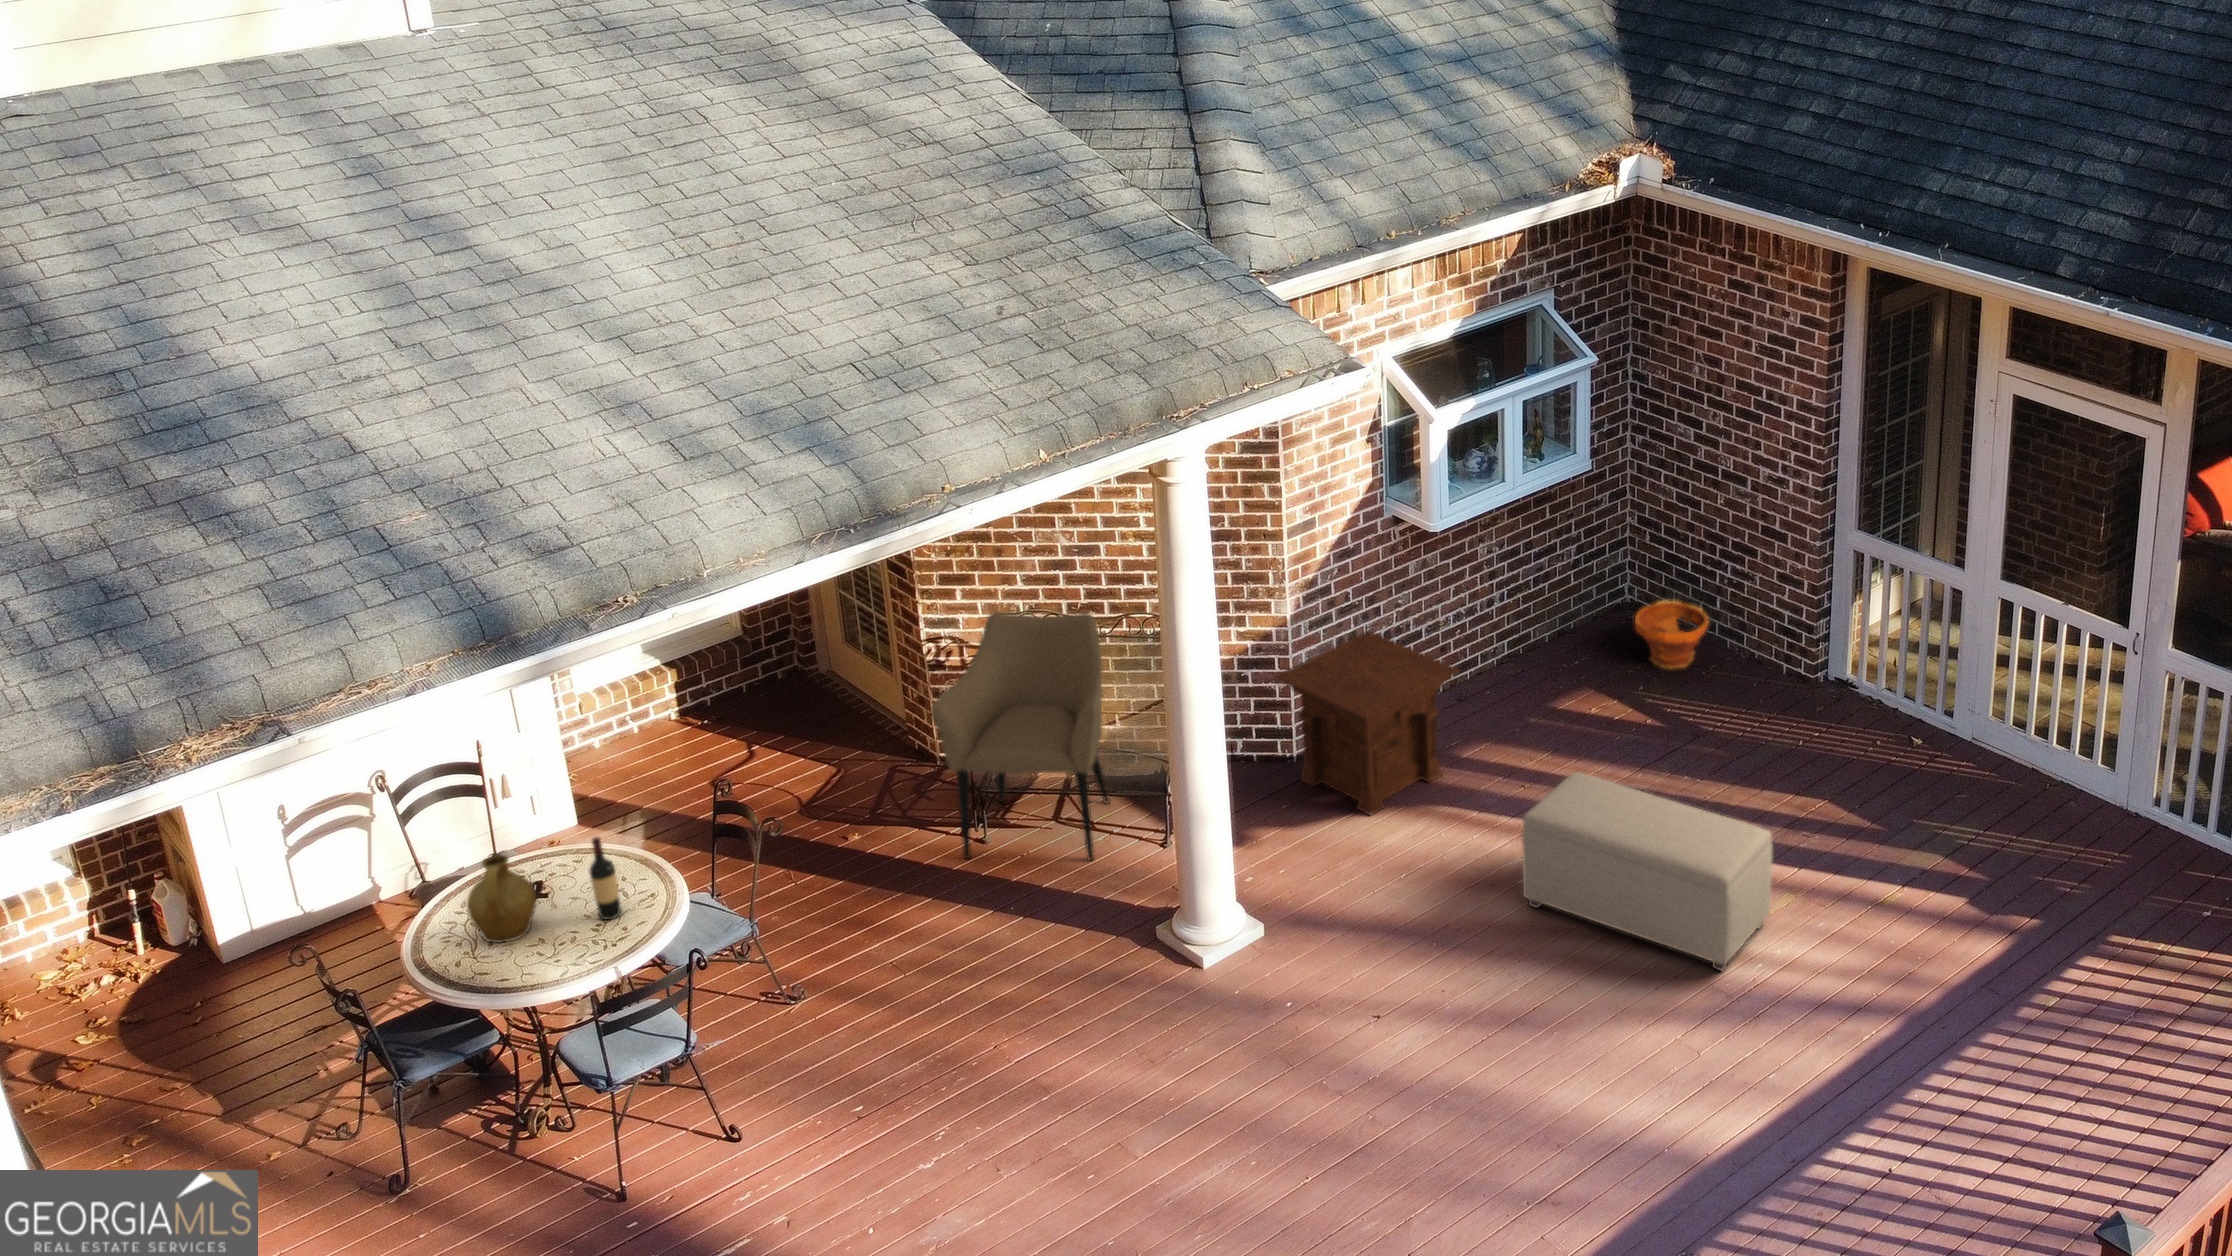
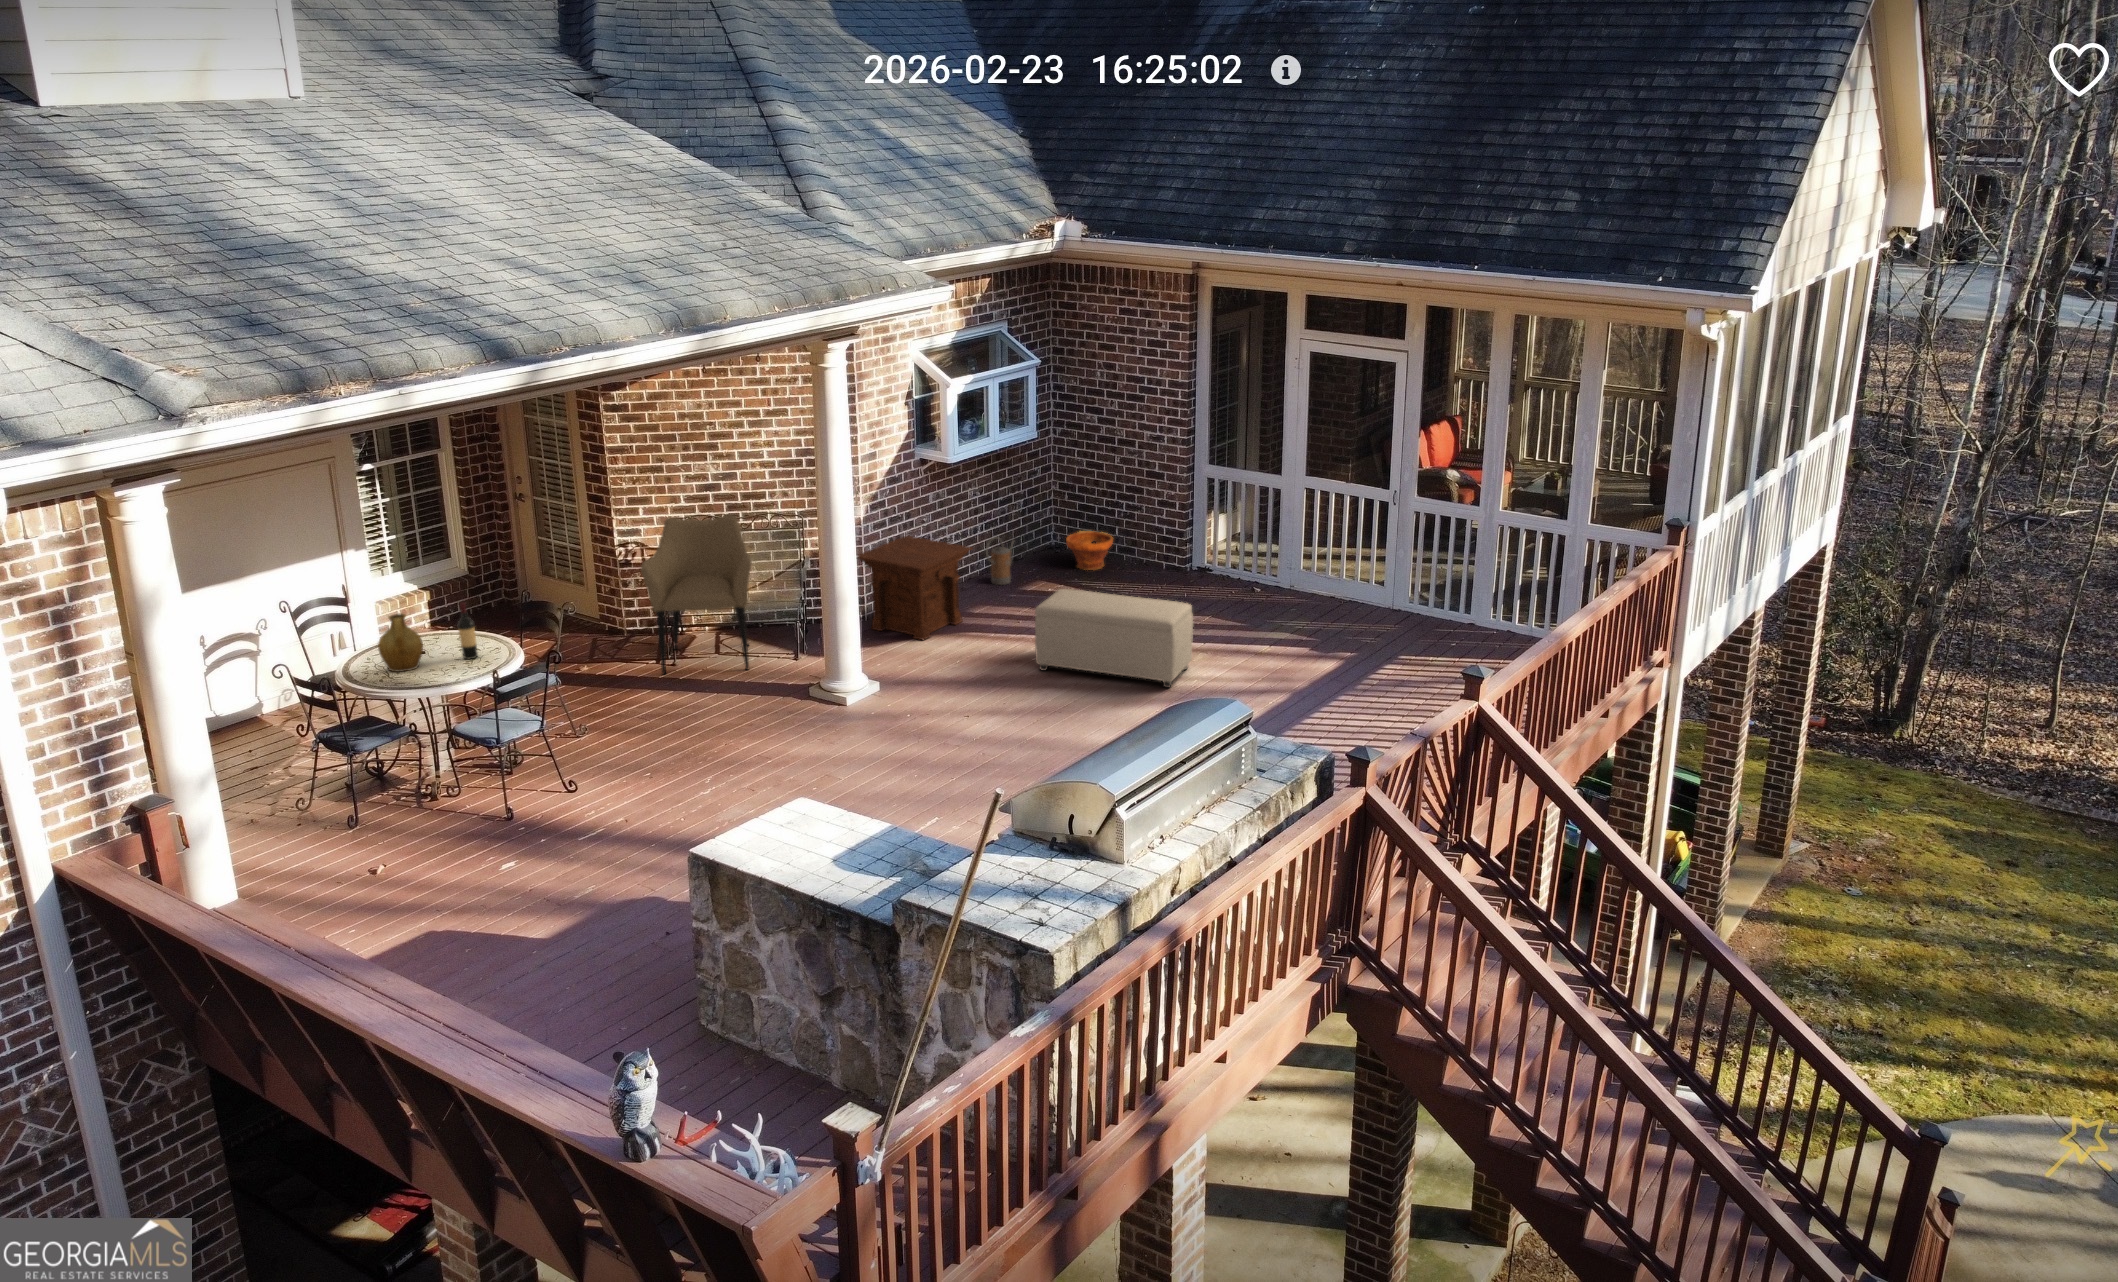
watering can: none [1499,621,1551,692] -> present [986,537,1014,585]

